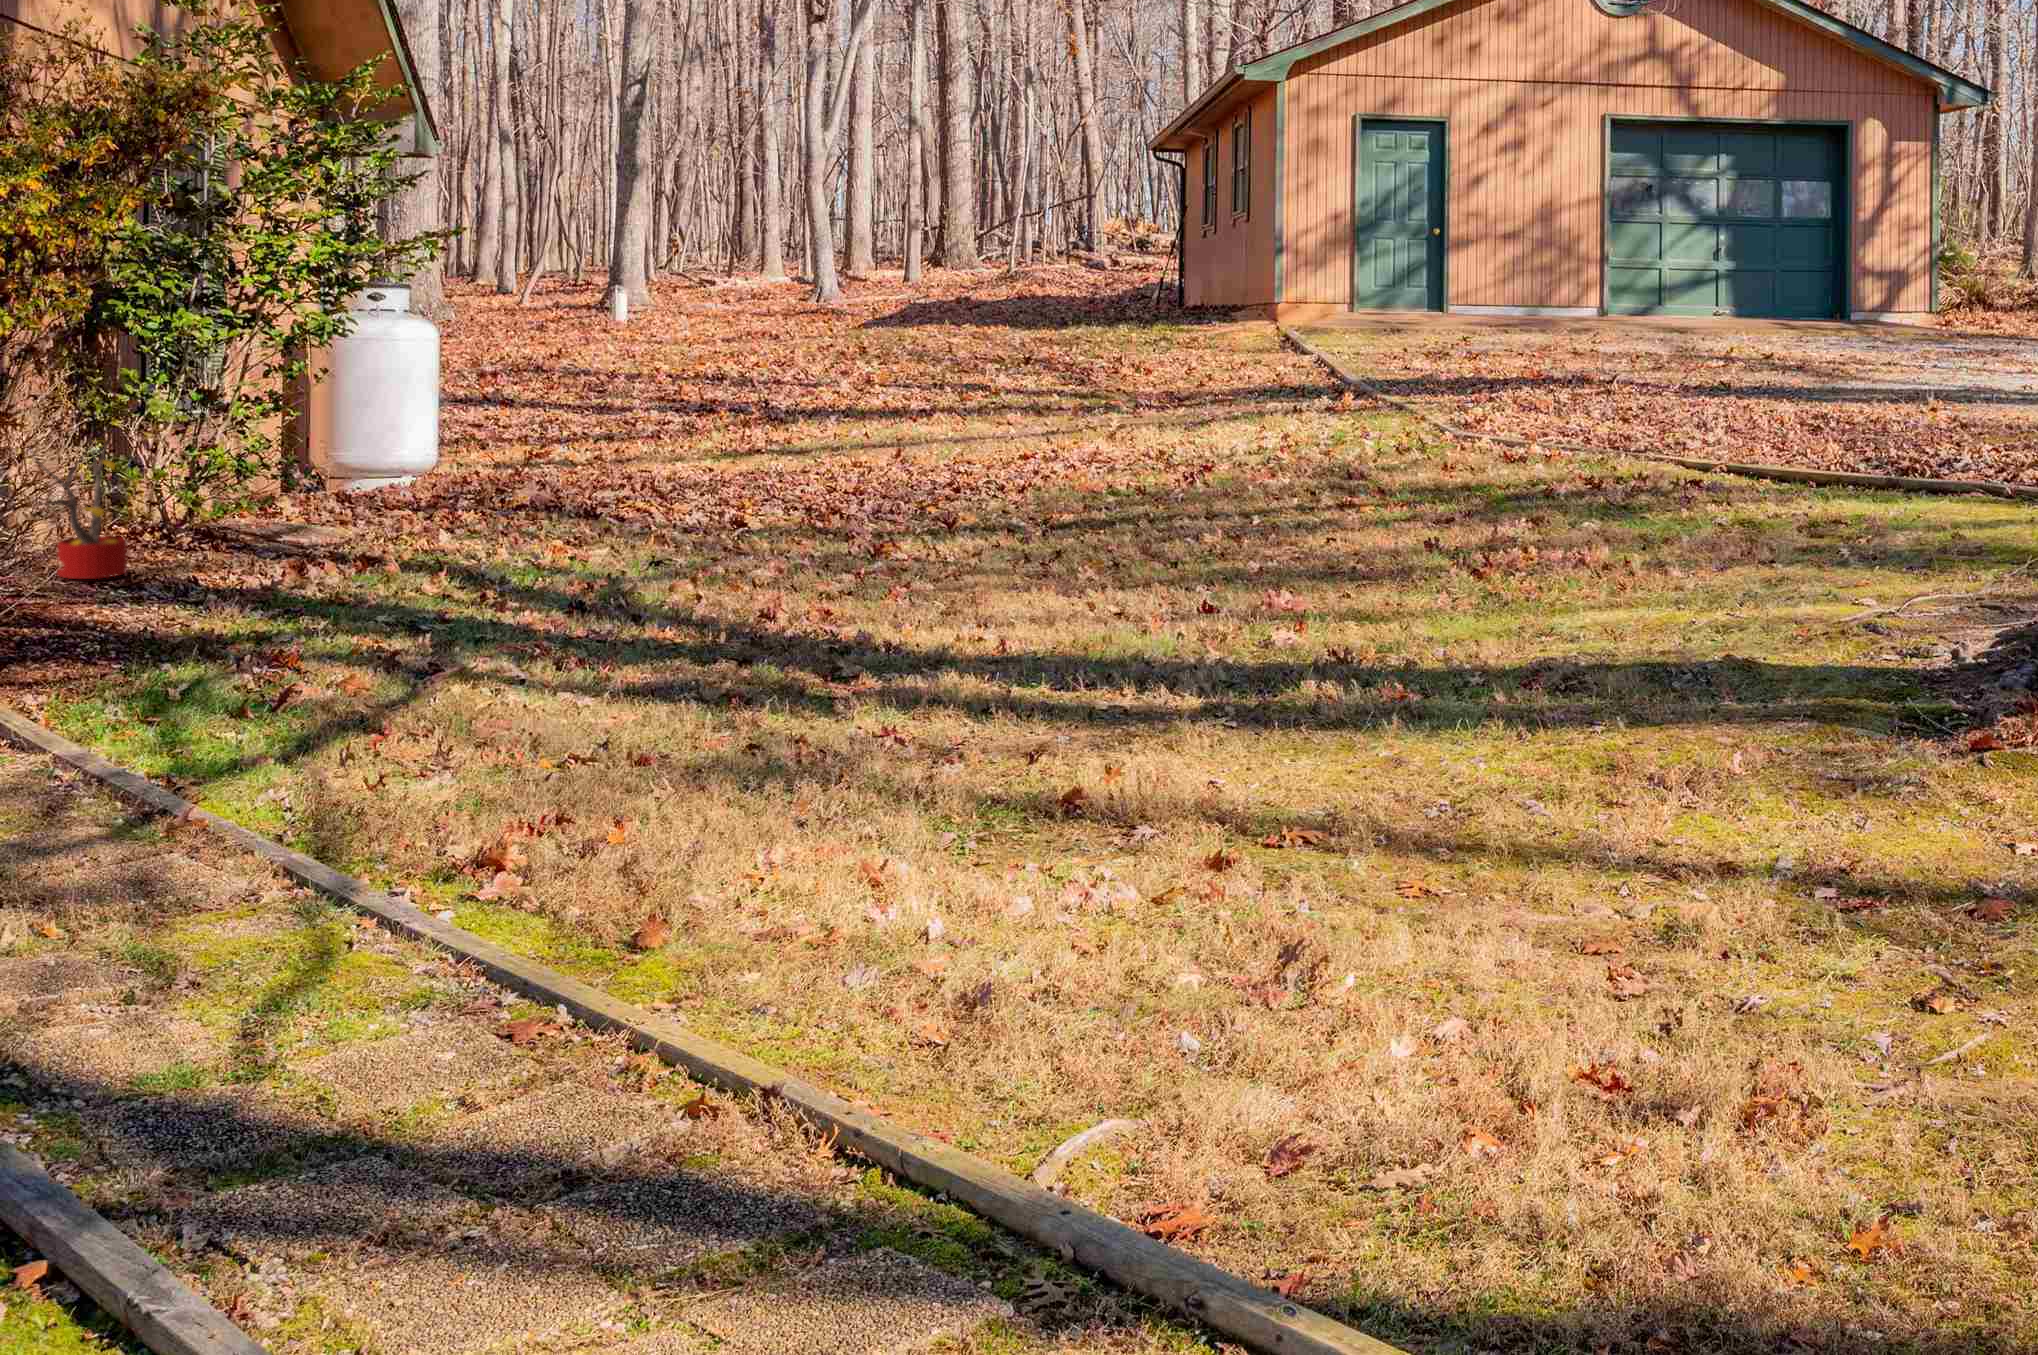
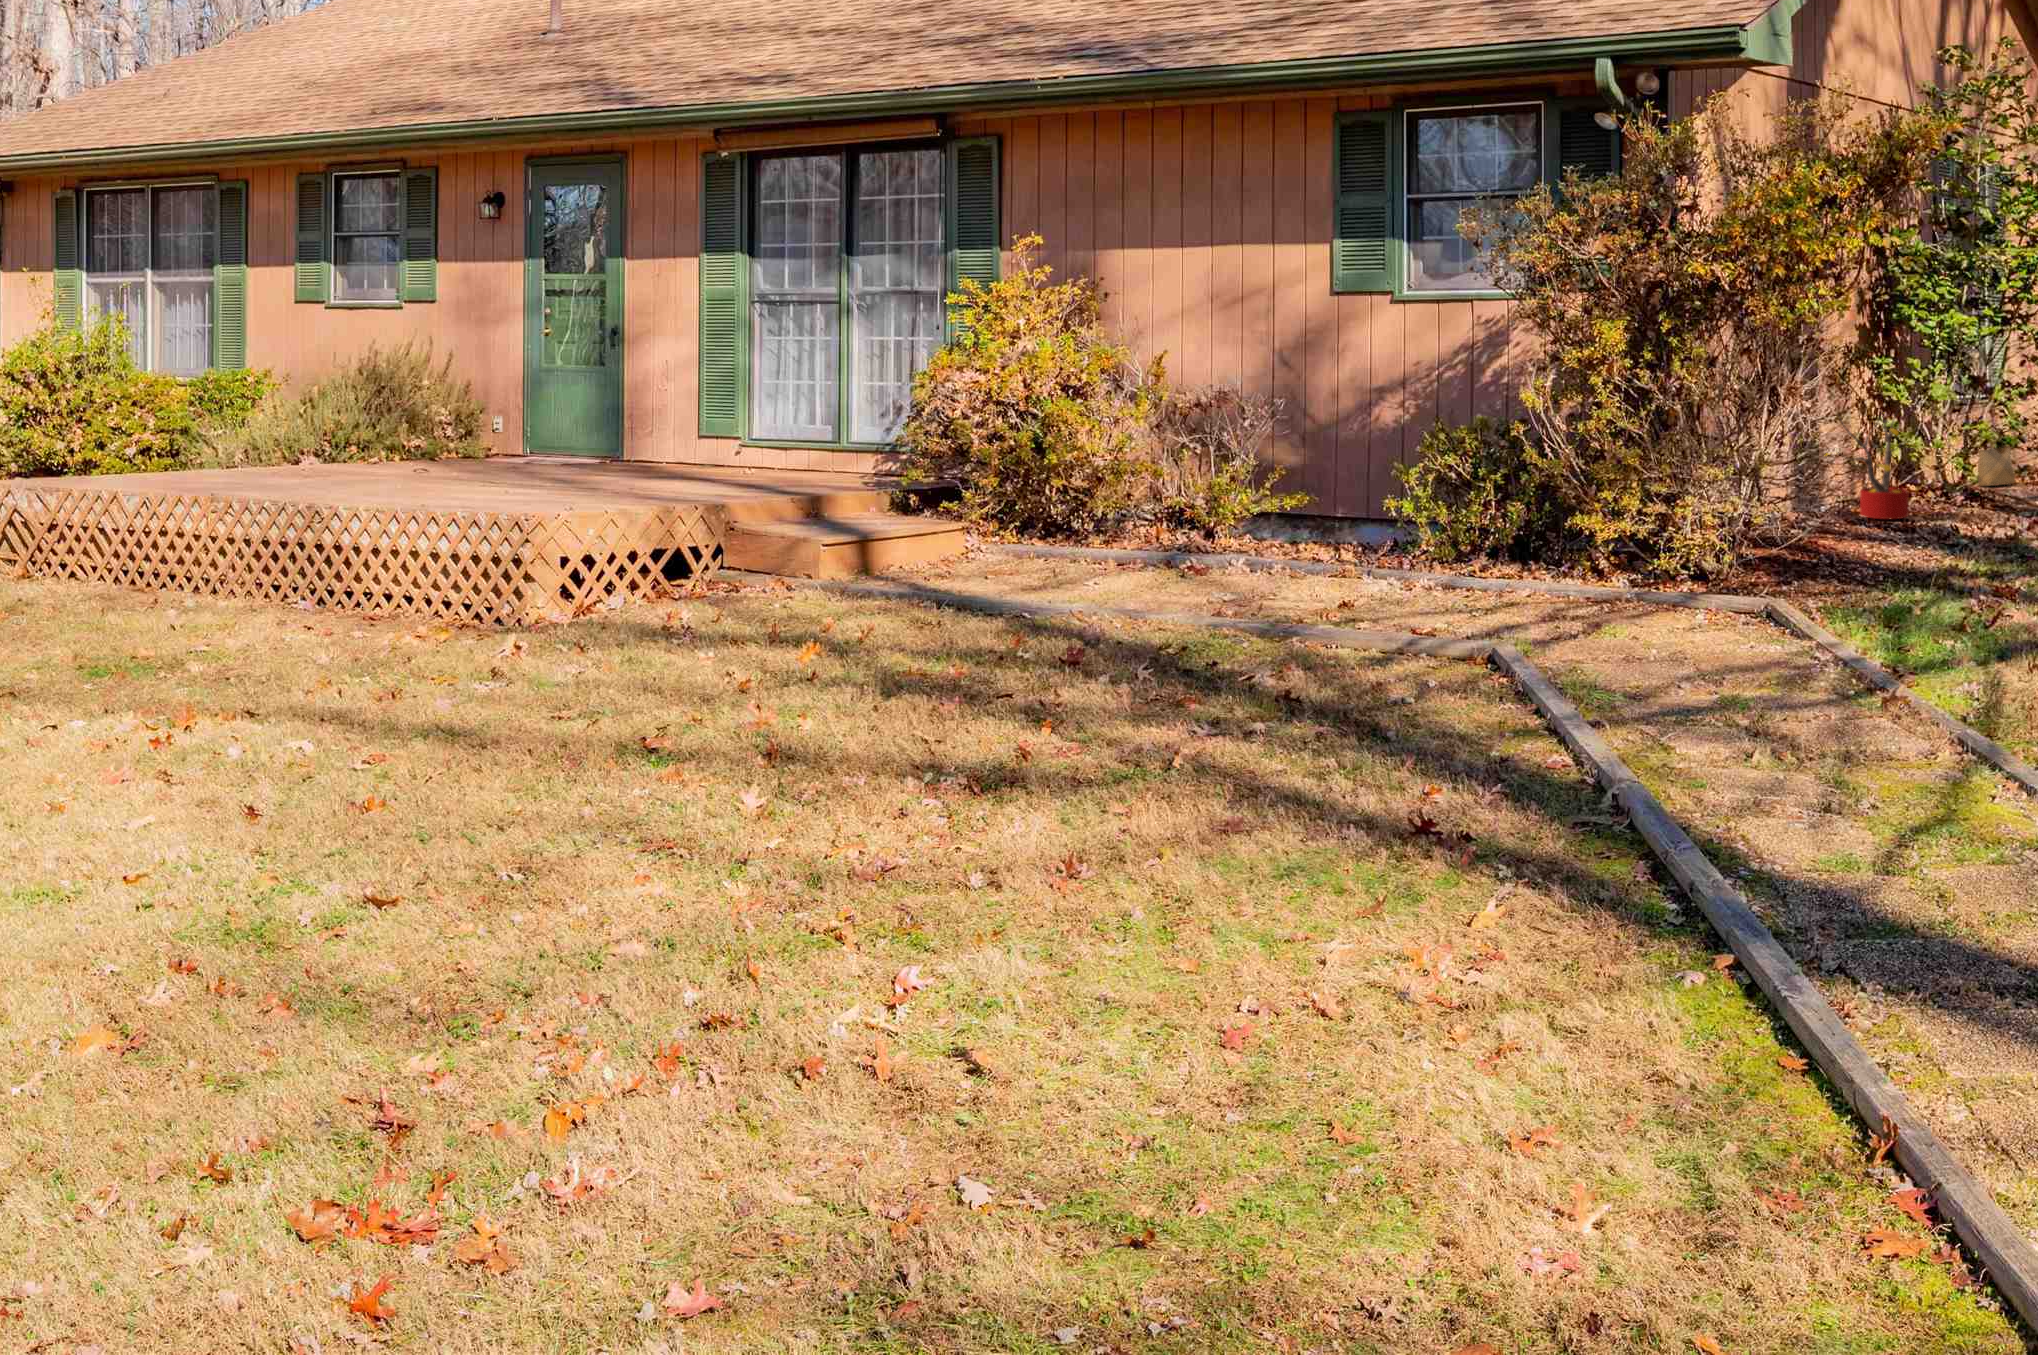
woven basket: none [208,451,257,524] -> present [1978,439,2015,486]

